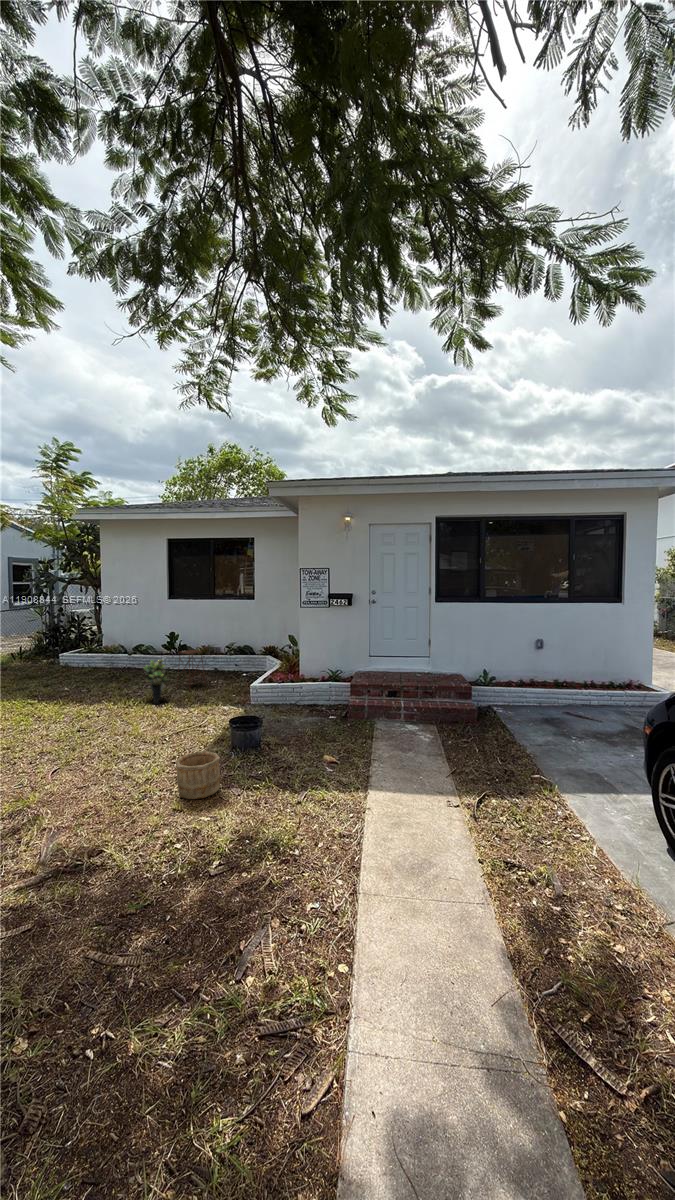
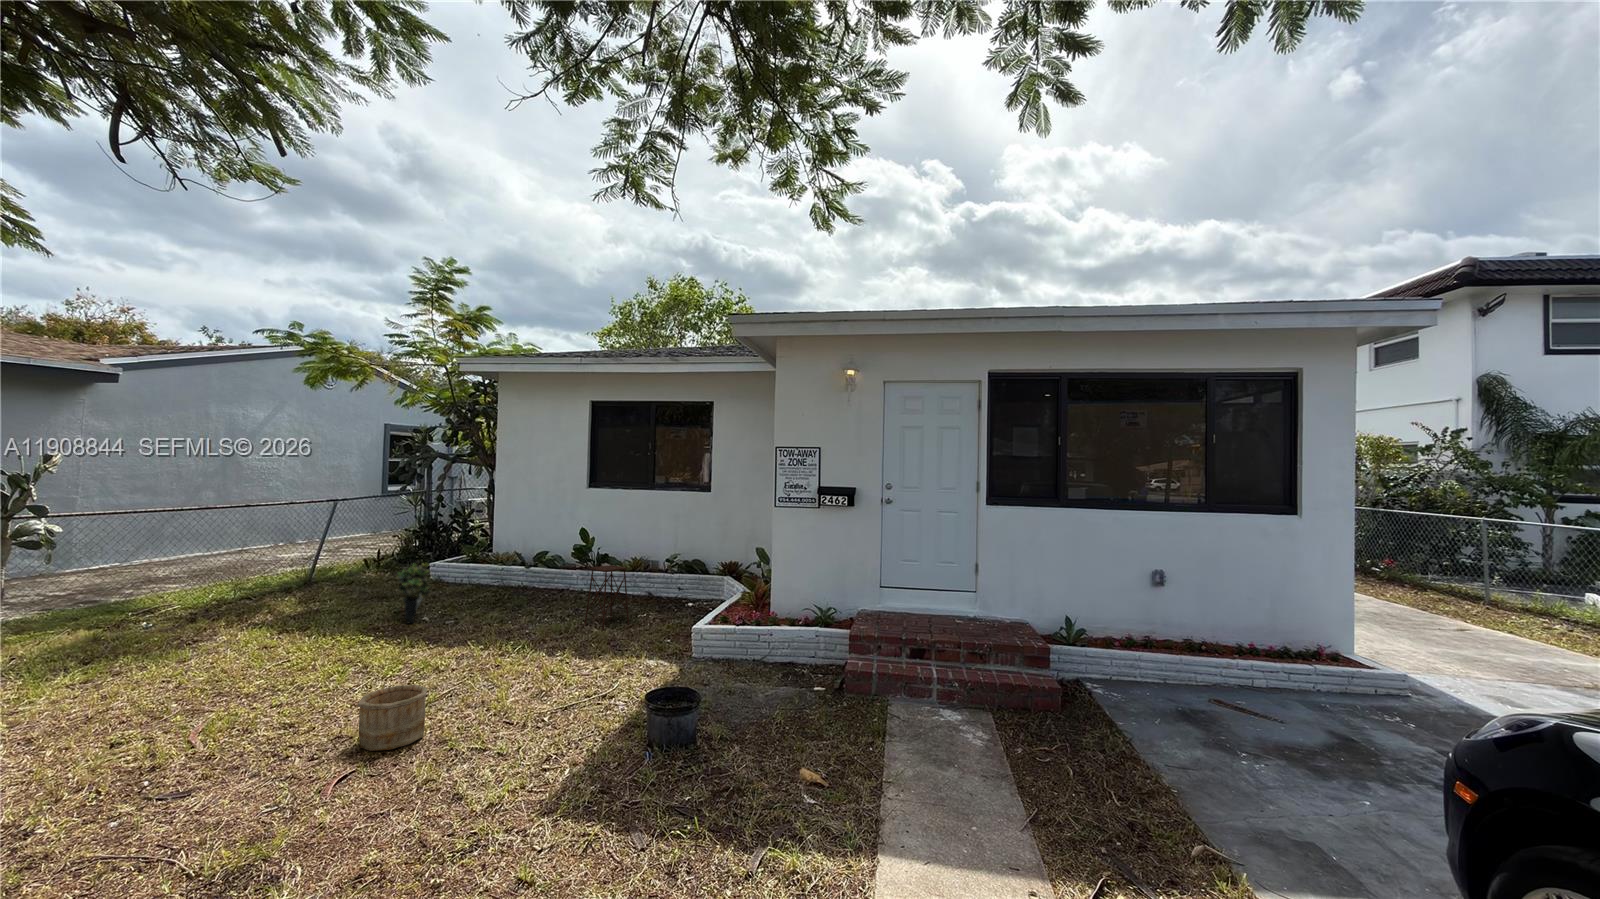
potted plant: present [144,659,168,704] -> present [397,563,431,623]
wooden bucket: present [175,751,220,799] -> present [357,685,427,751]

